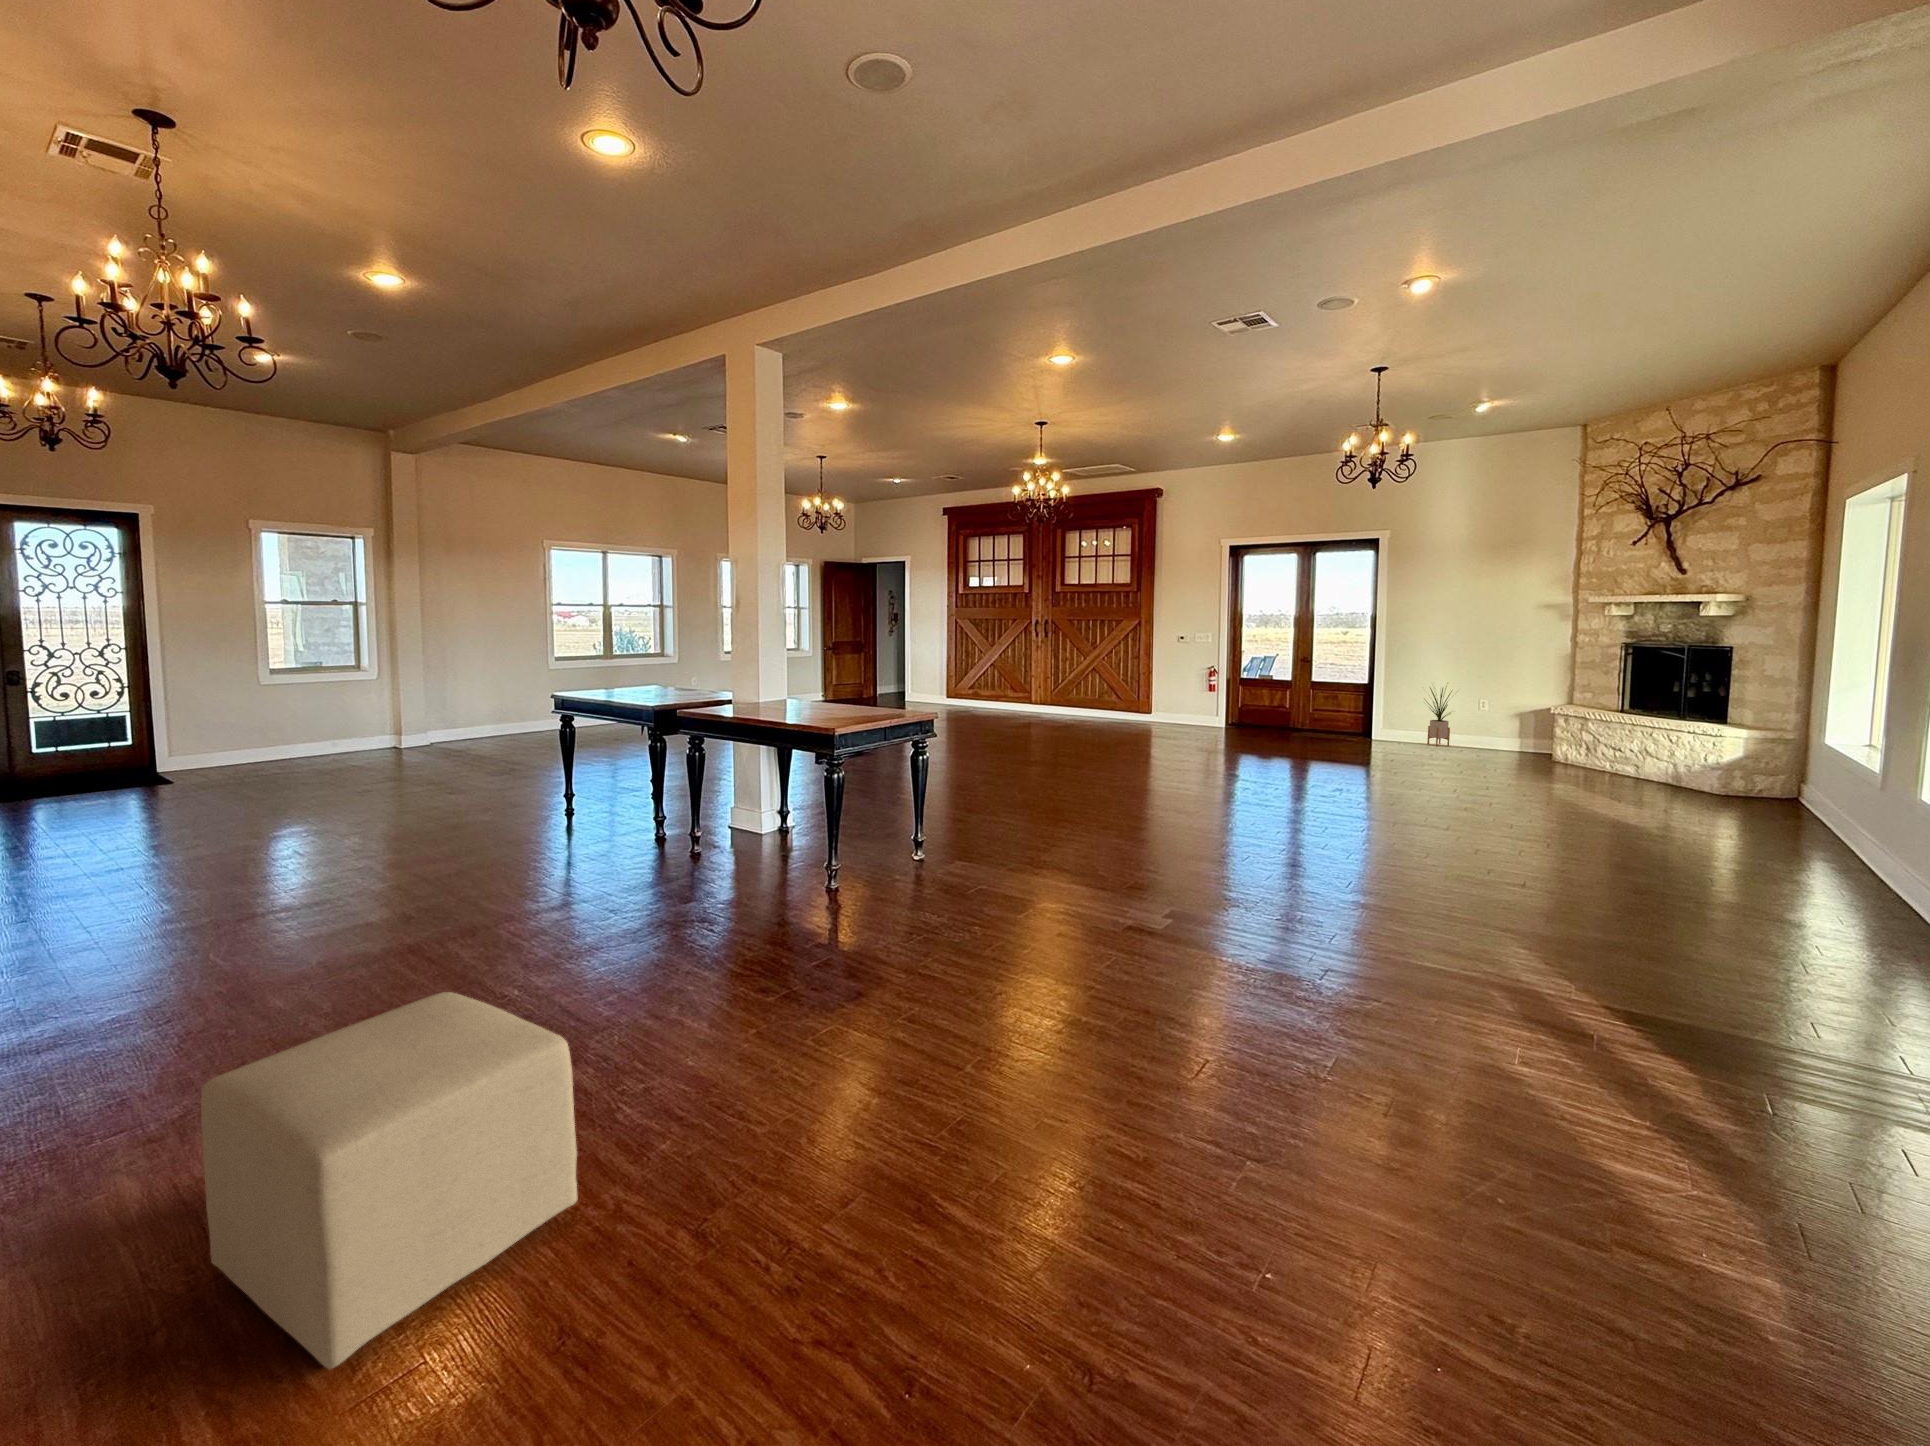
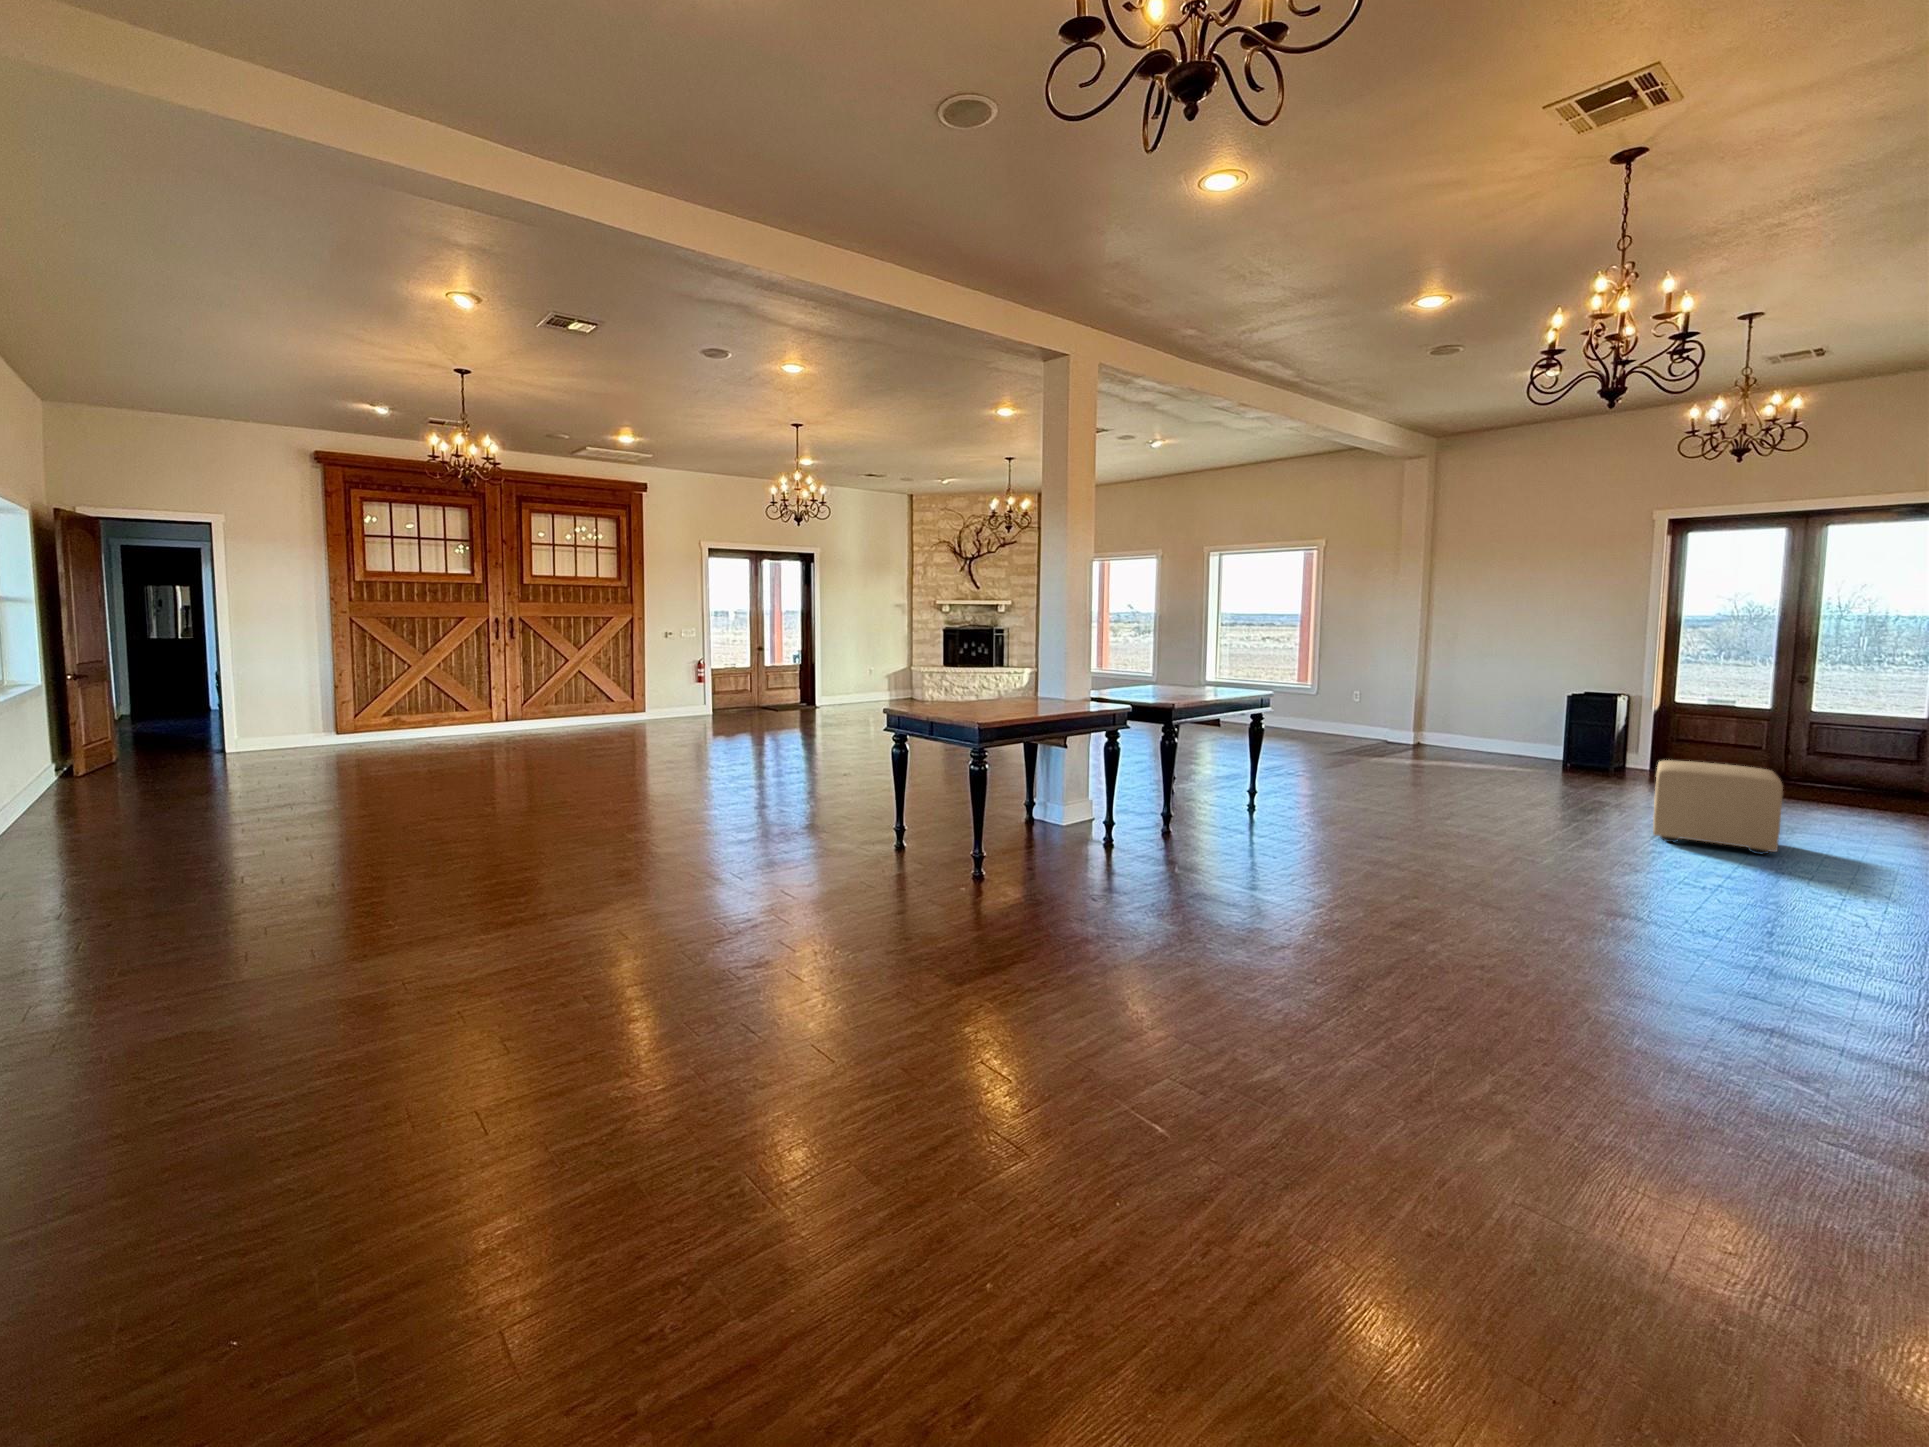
house plant: present [1426,688,1452,746] -> none [844,658,868,702]

